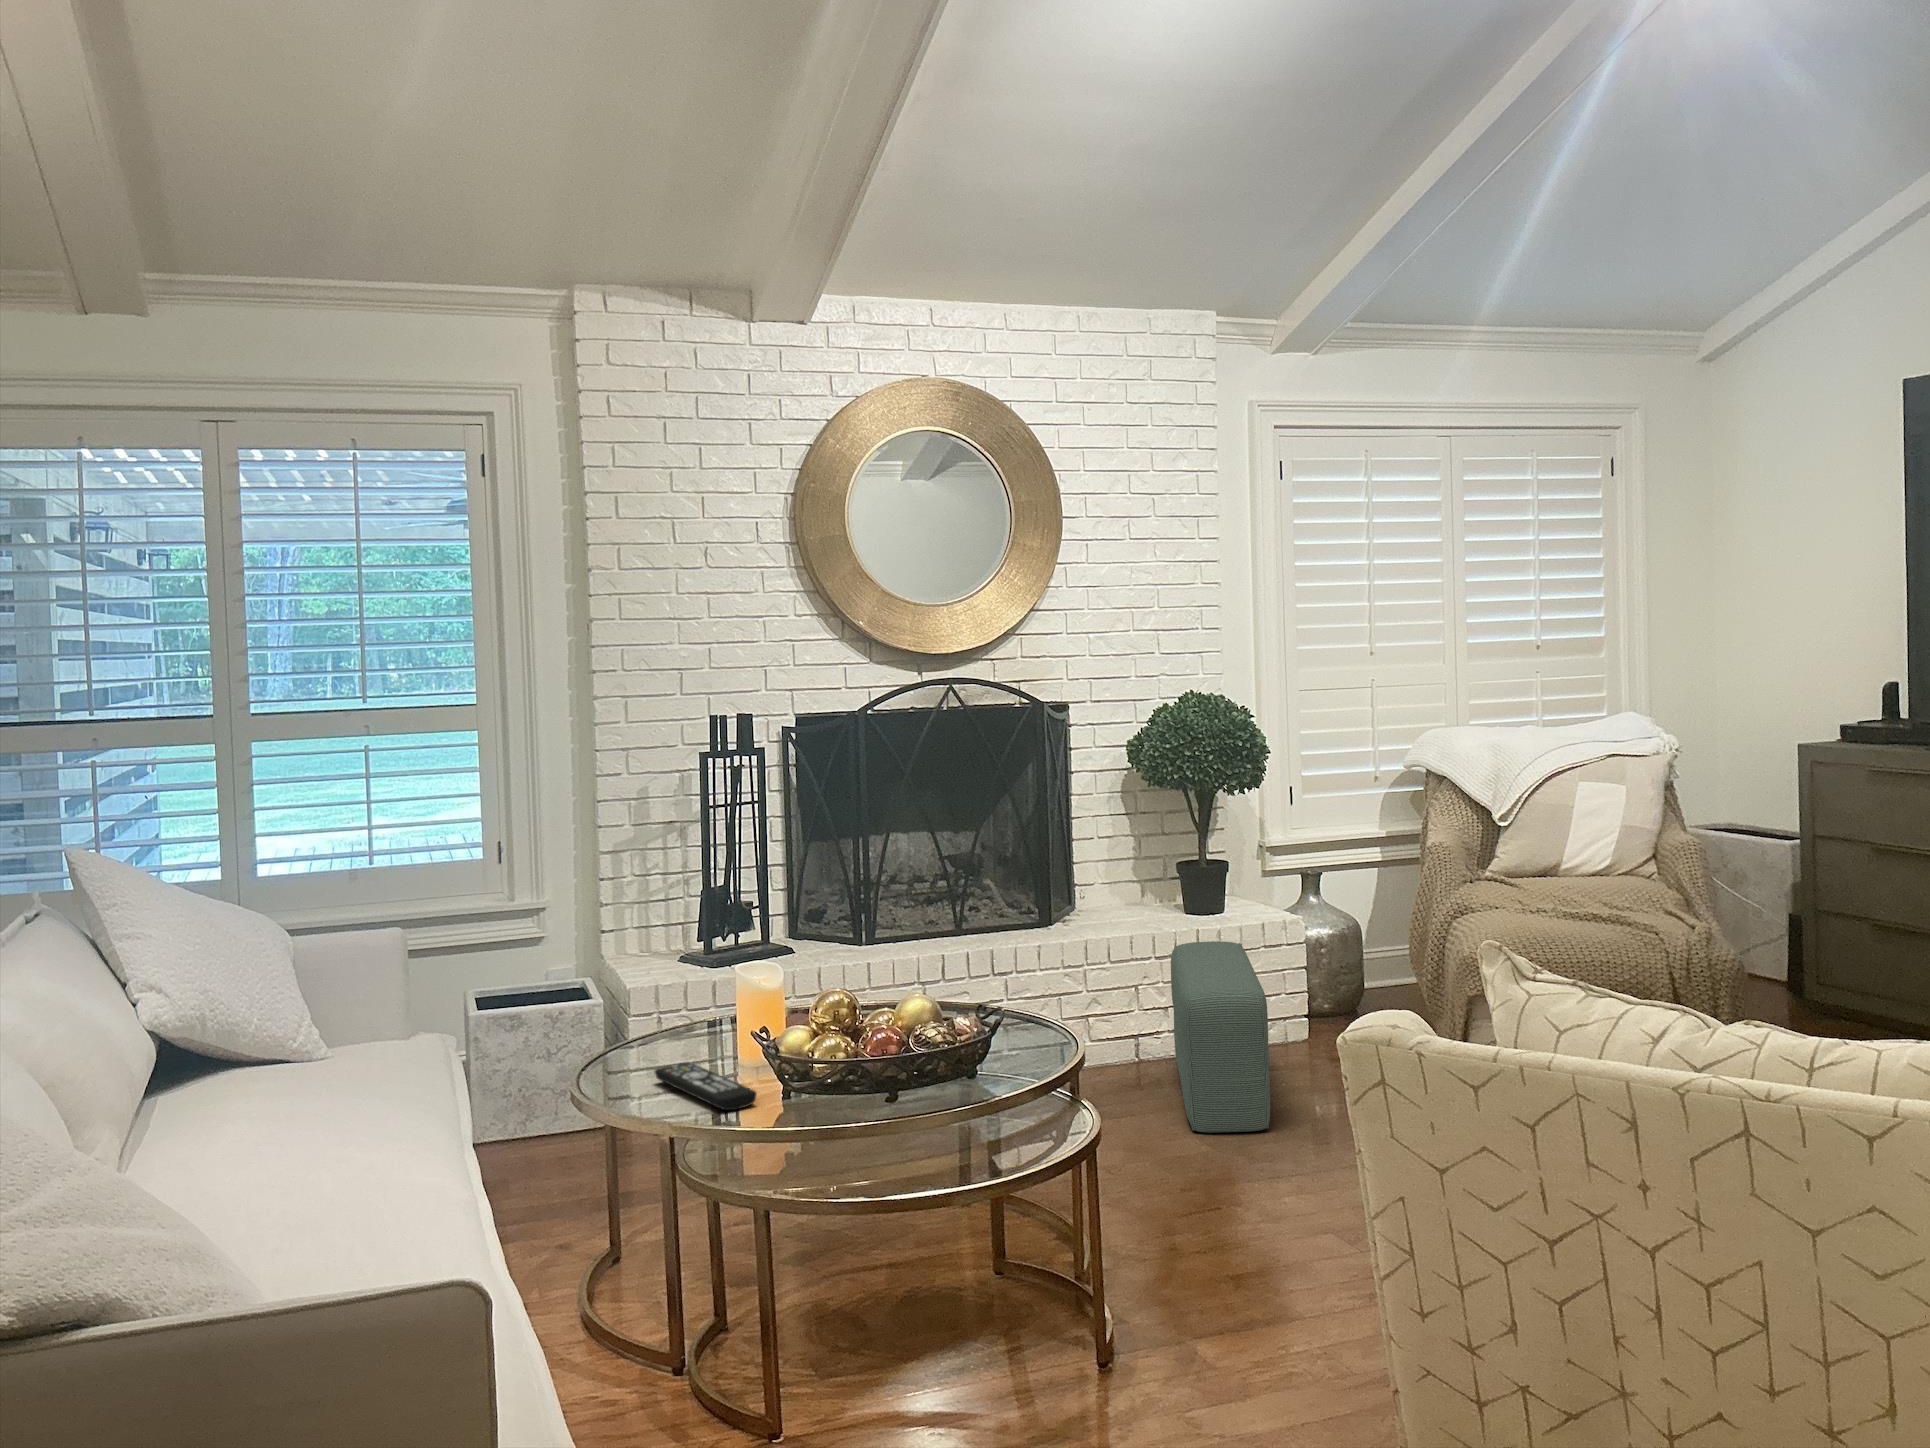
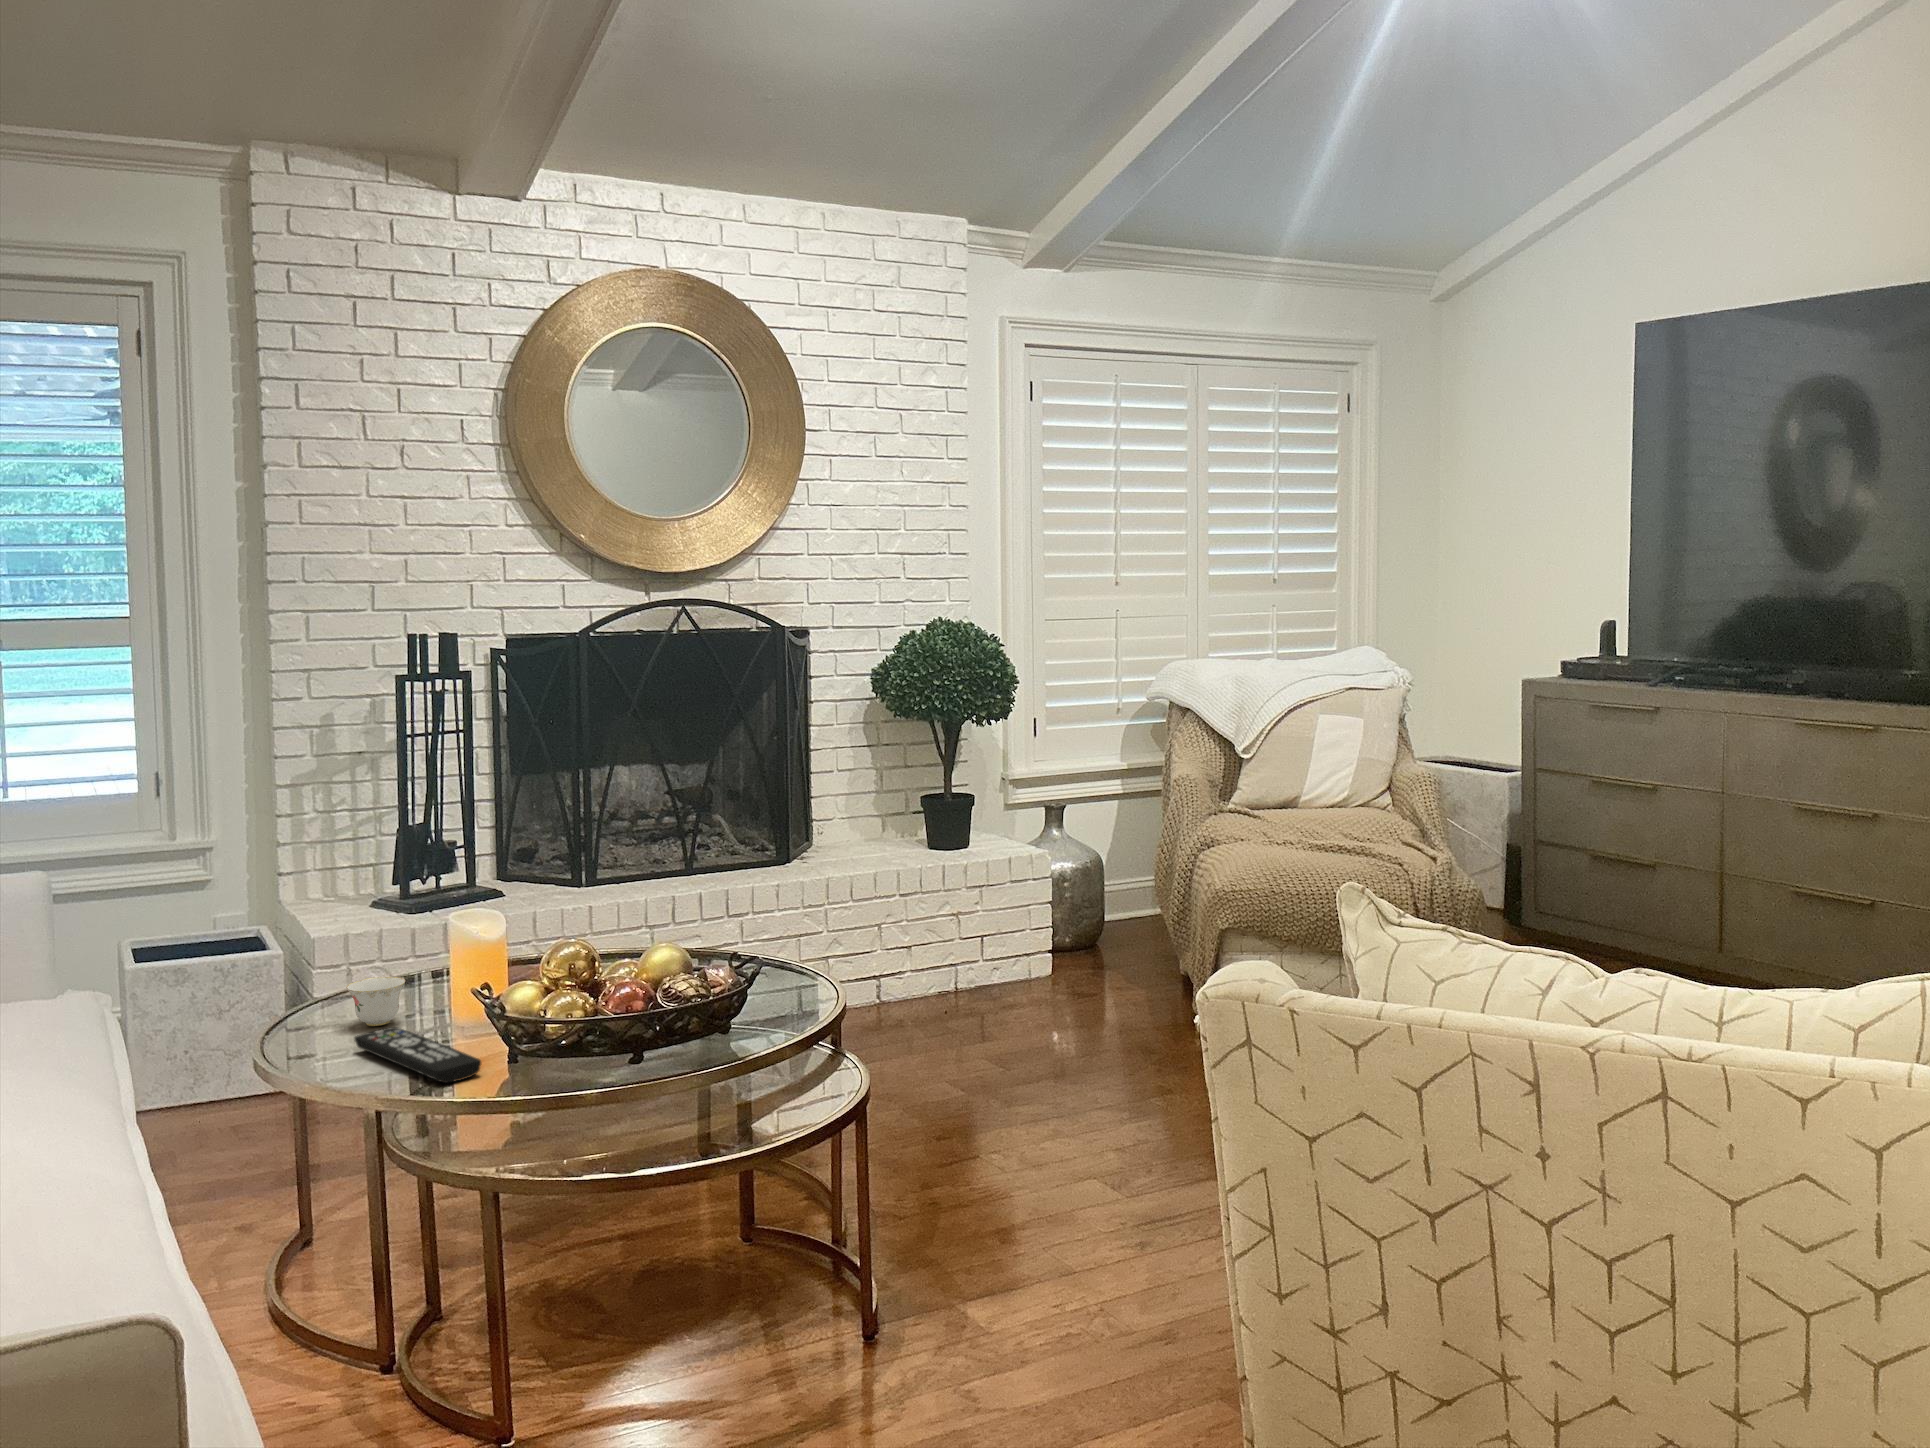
pouf: present [1171,941,1270,1133] -> none [917,879,1024,1079]
teacup: none [649,1019,698,1062] -> present [346,977,405,1026]

